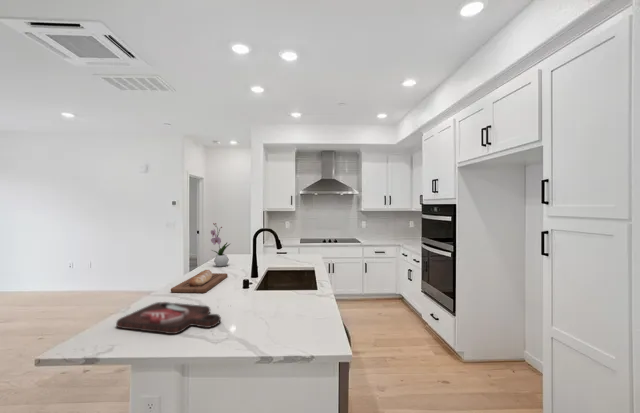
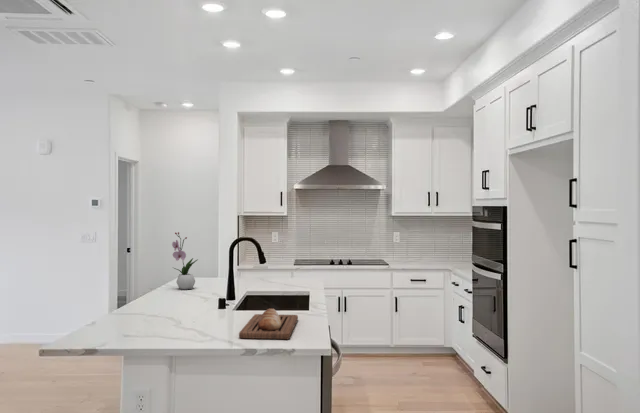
bread loaf: present [171,270,228,293] -> present [239,308,298,339]
cutting board: present [116,302,221,334] -> none [101,315,203,337]

